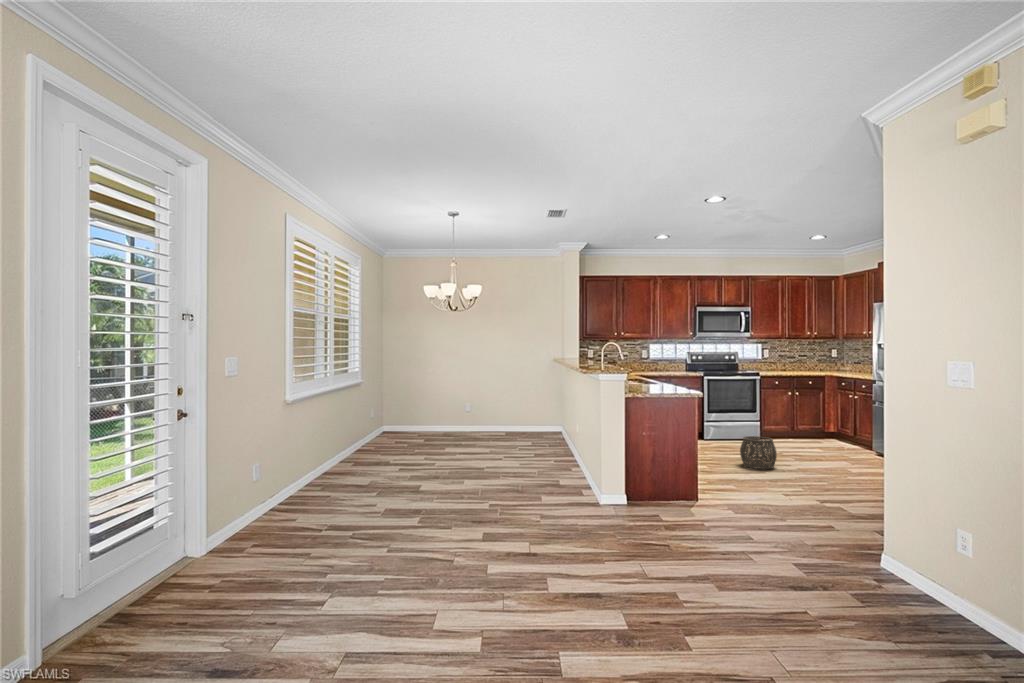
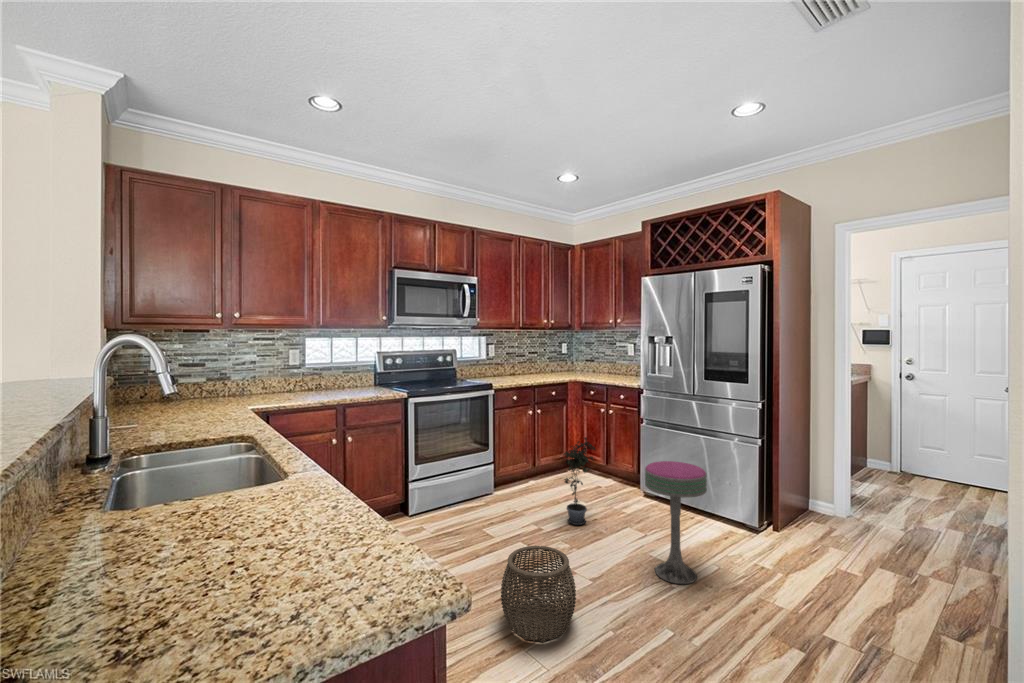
potted plant: none [795,402,820,453] -> present [563,437,595,525]
bar stool: none [831,410,869,471] -> present [645,461,707,584]

